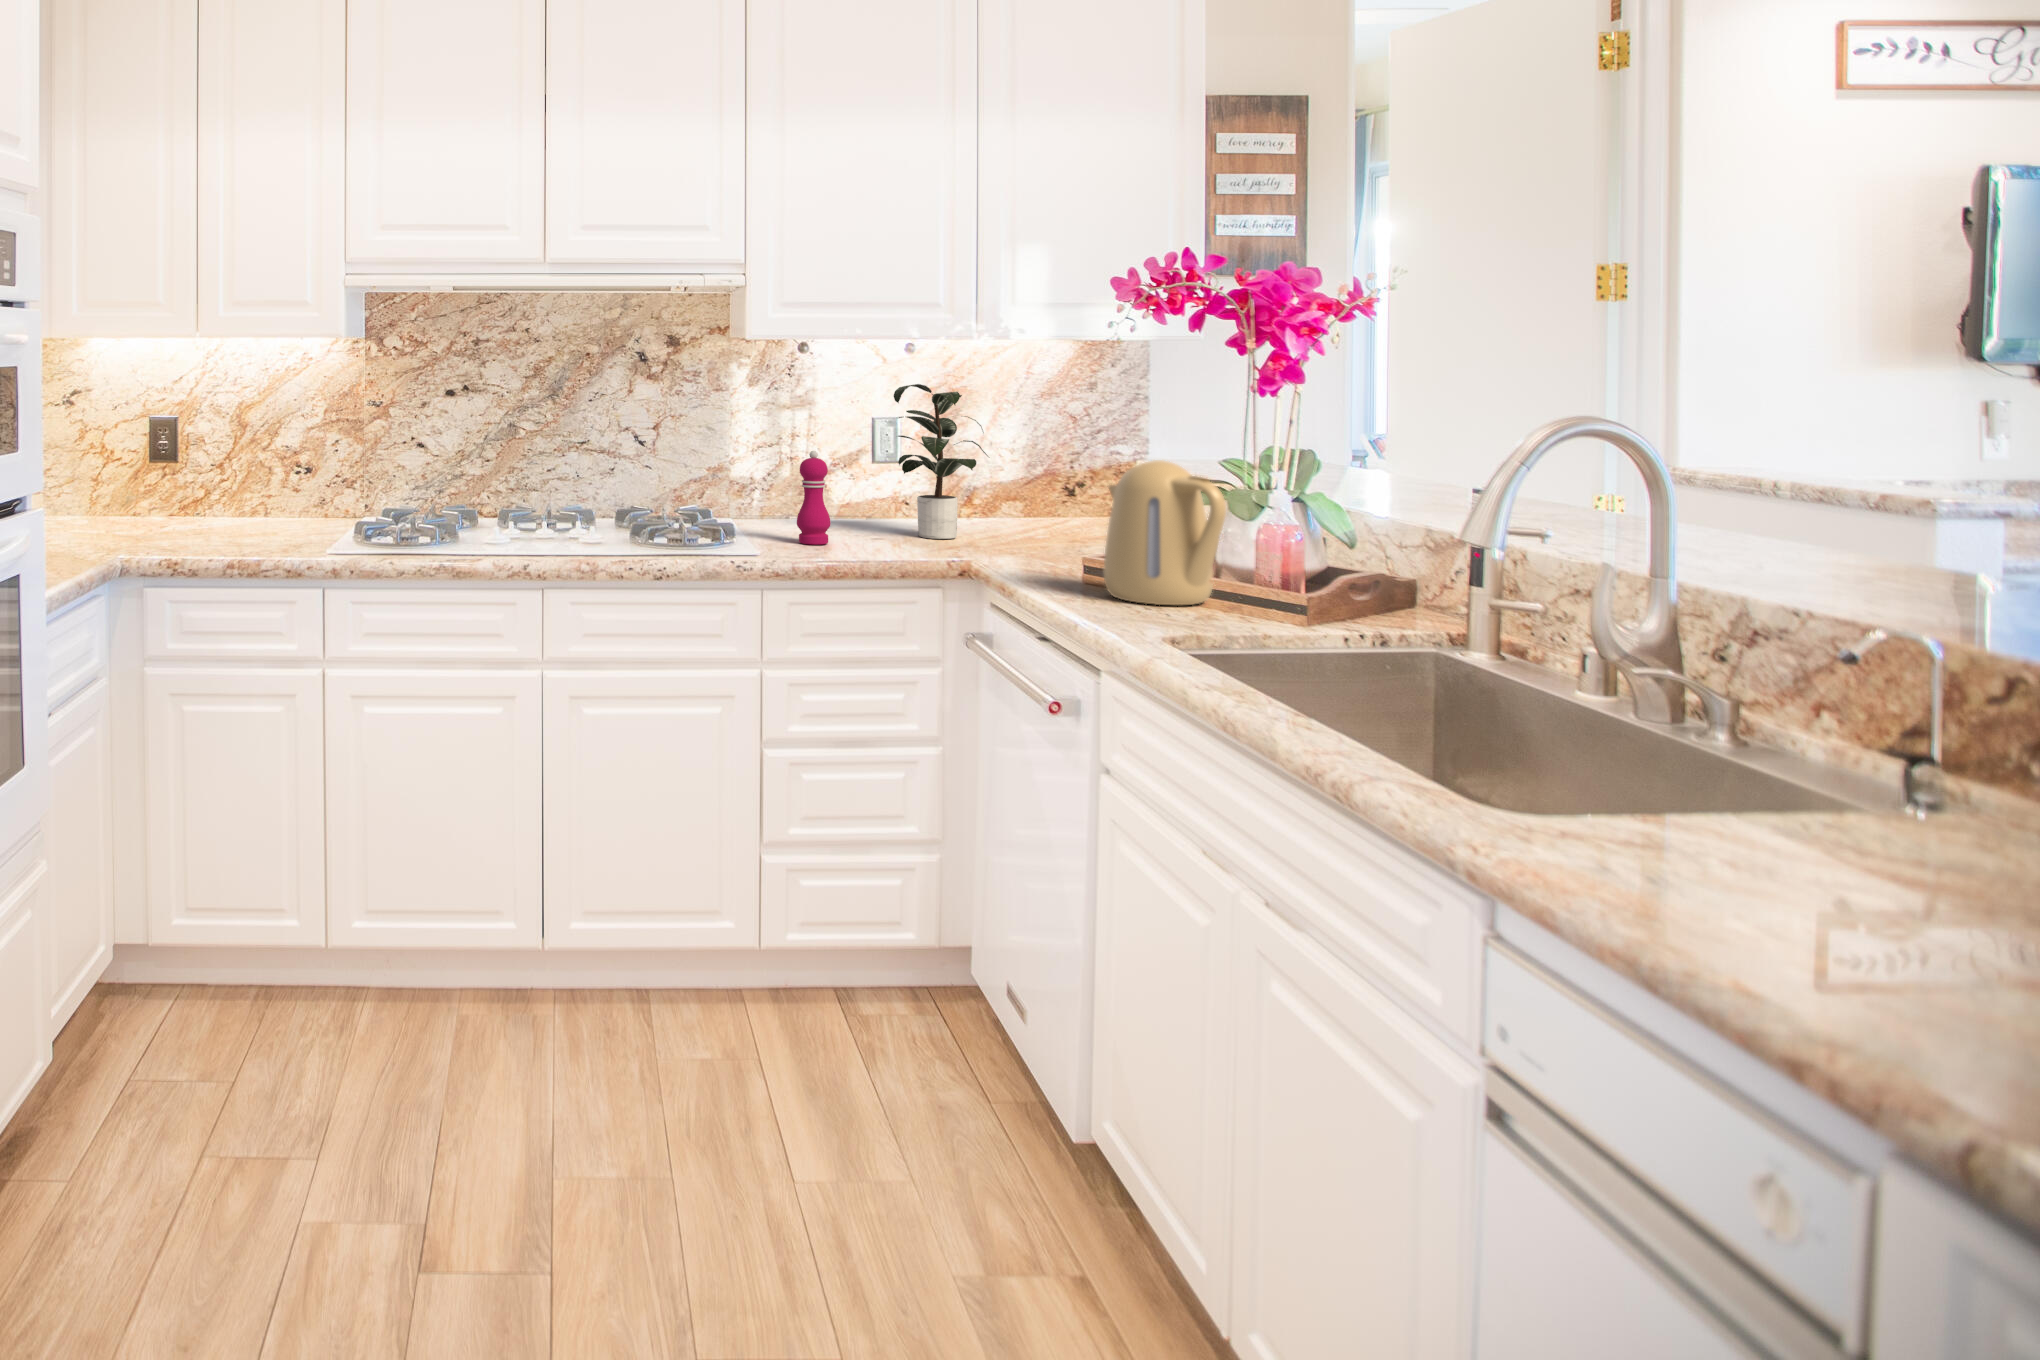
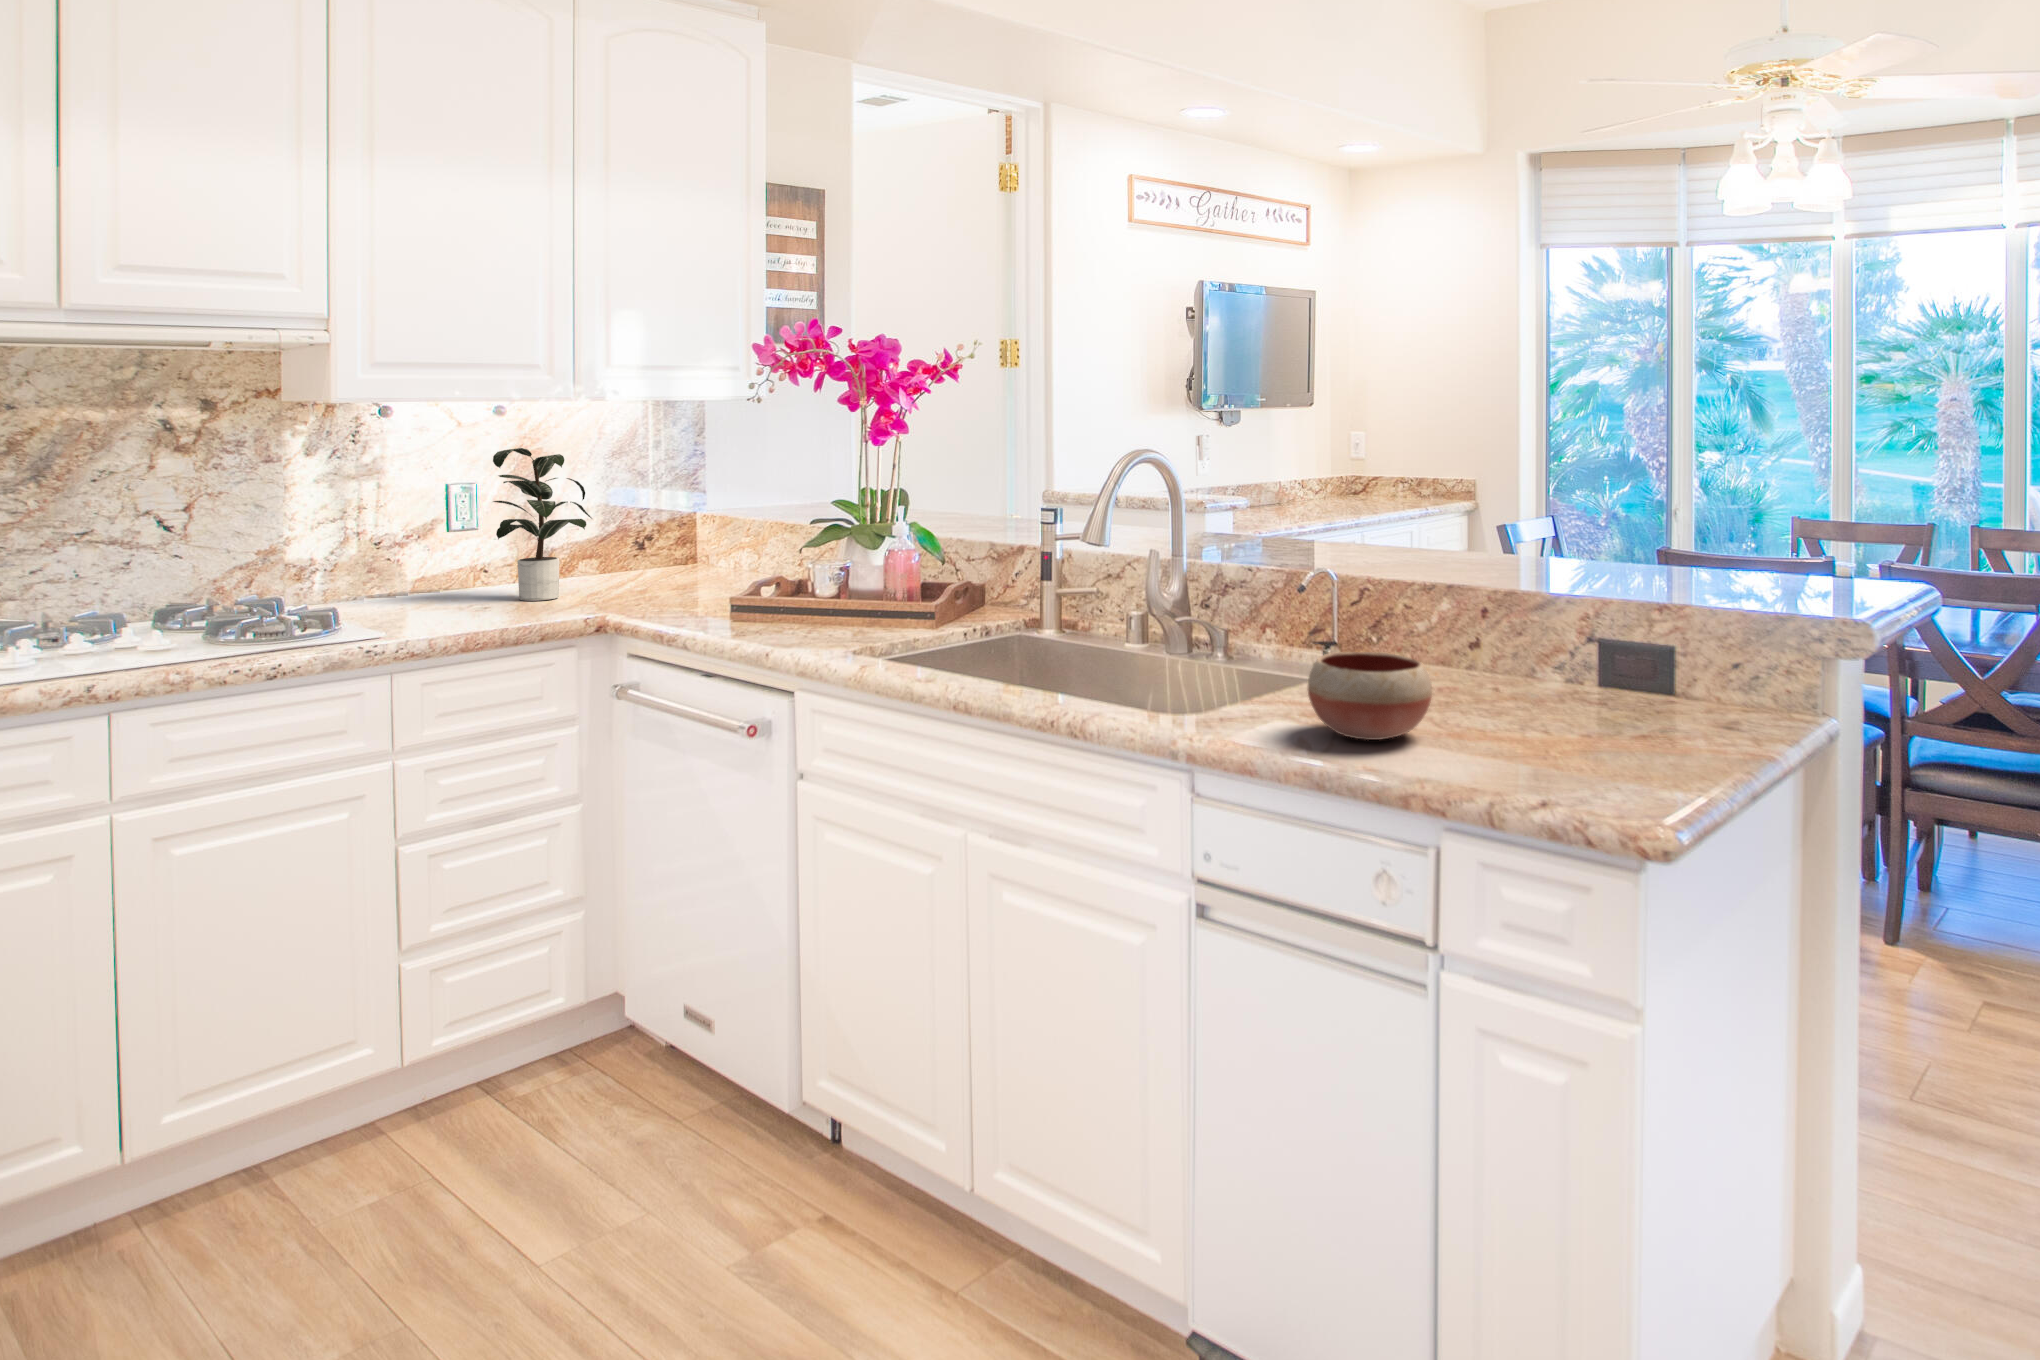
pepper mill: present [797,451,831,545] -> none [406,522,445,621]
kettle: present [1104,460,1226,605] -> none [751,505,862,629]
bowl: none [1668,760,1951,929] -> present [1308,652,1432,740]

